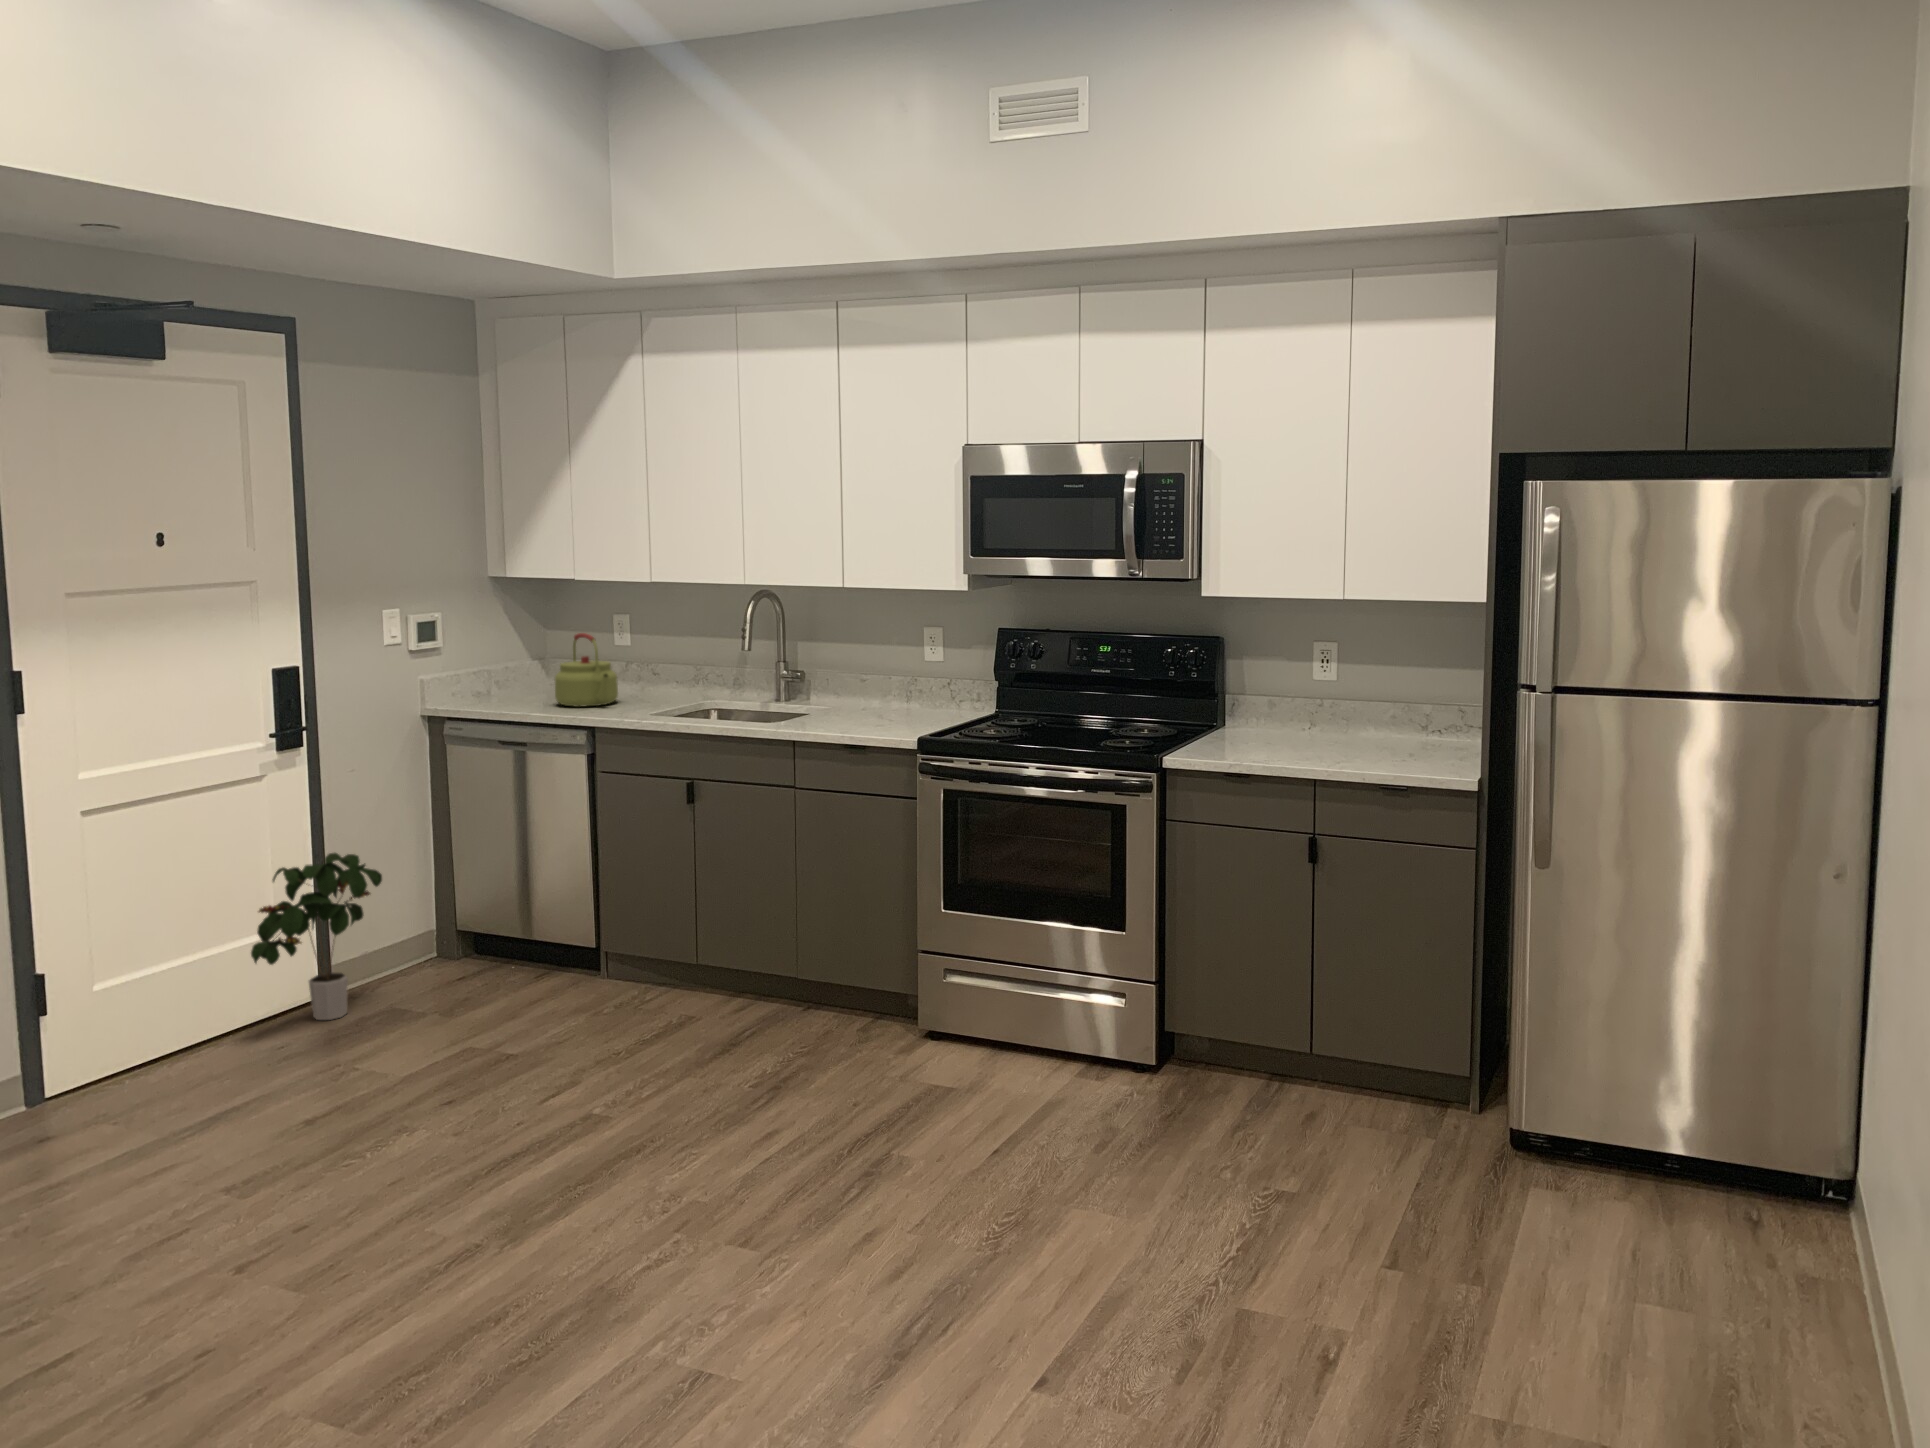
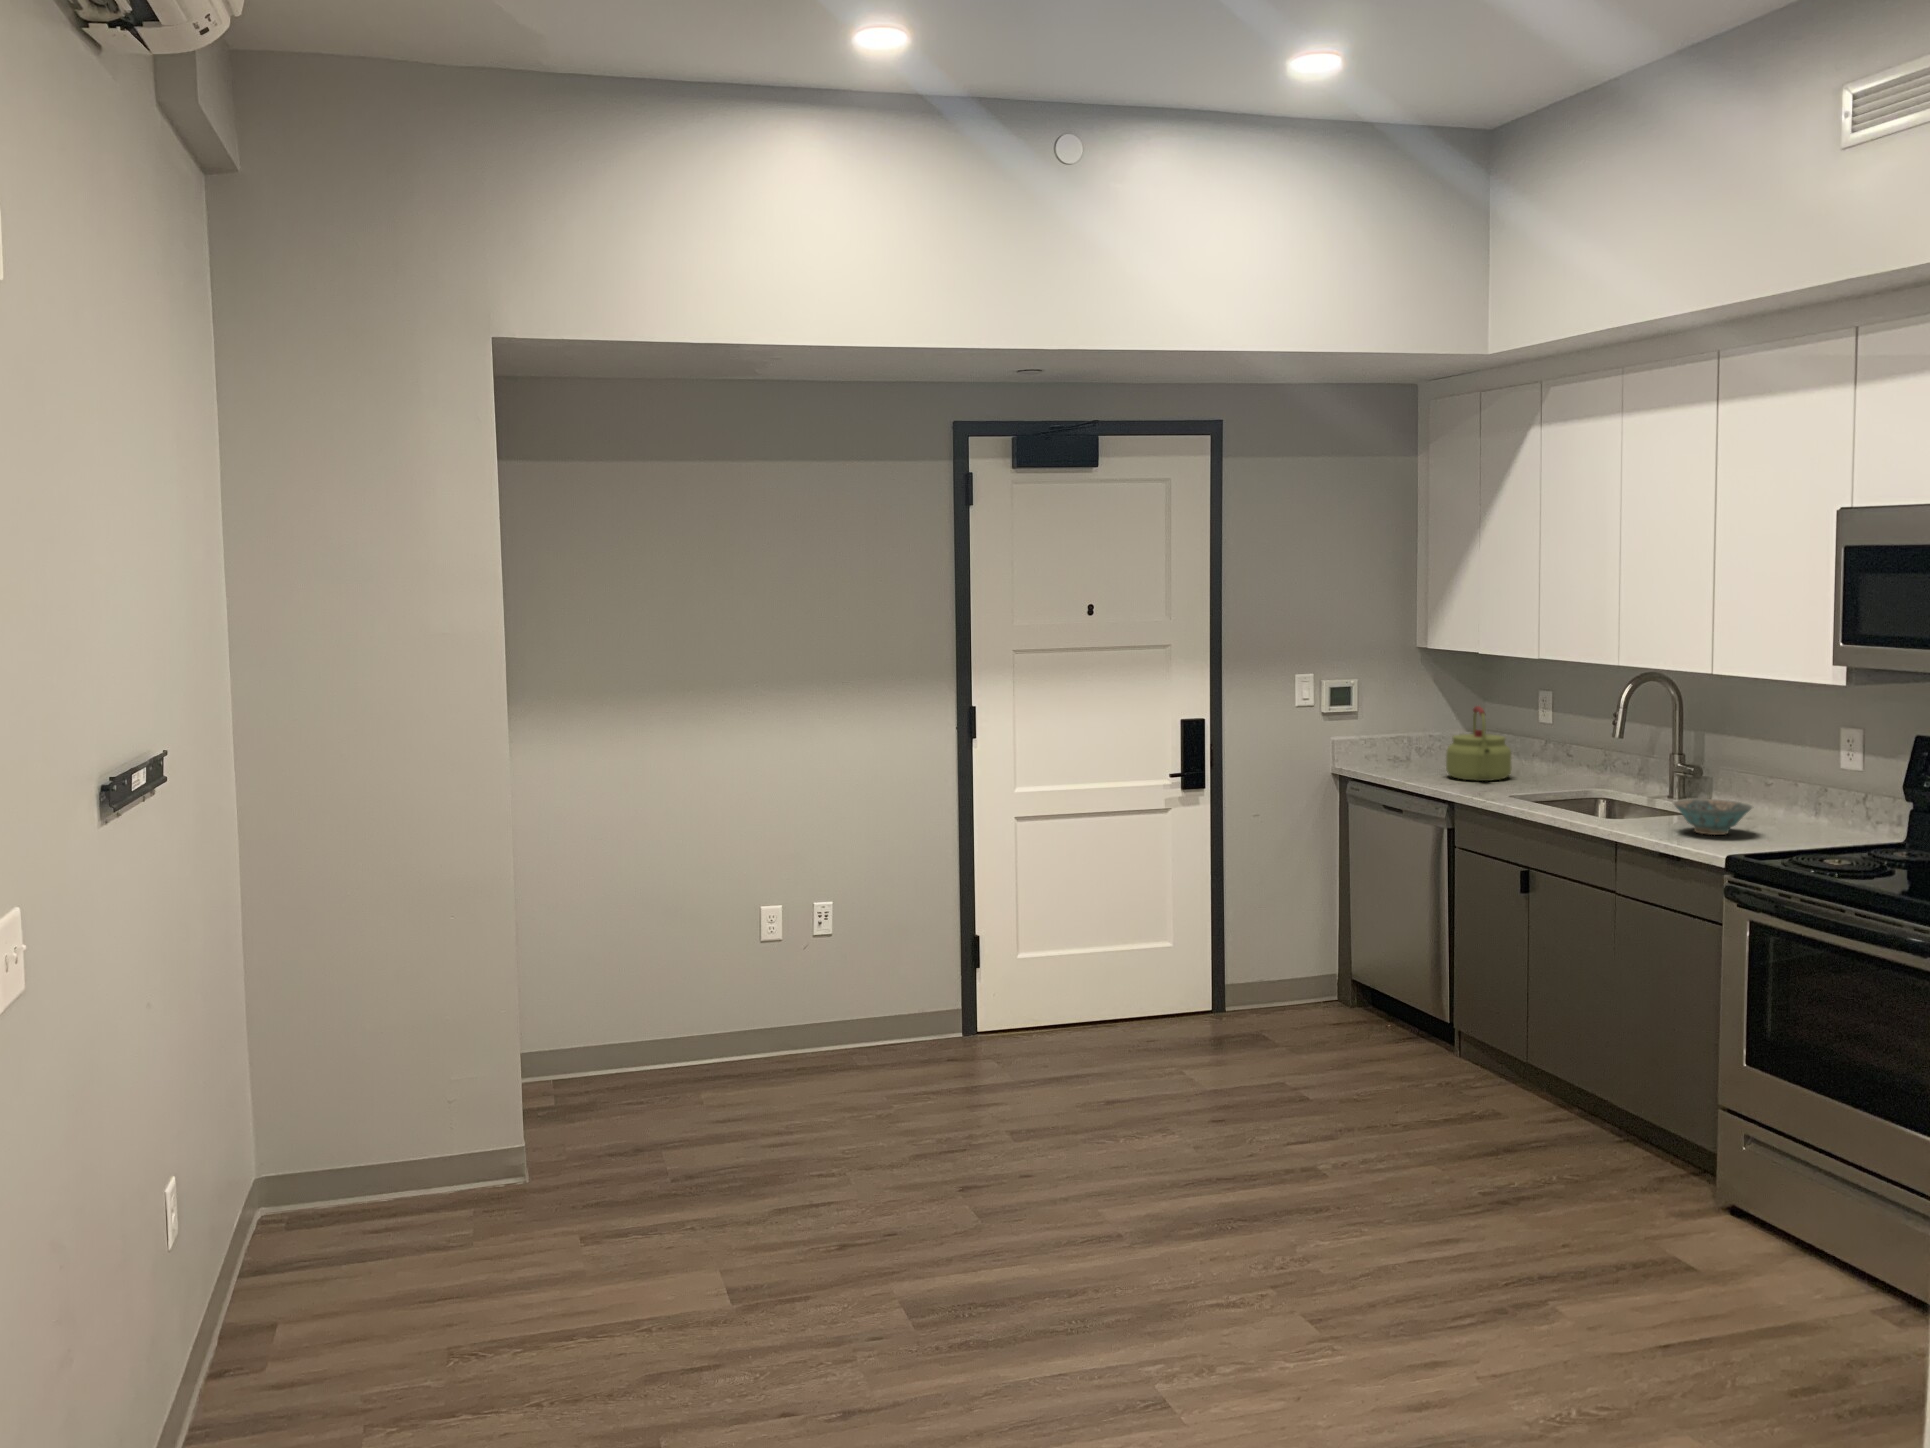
ceramic bowl: none [831,695,894,725] -> present [1673,799,1753,835]
potted plant: present [251,853,382,1020] -> none [1136,885,1261,1030]

